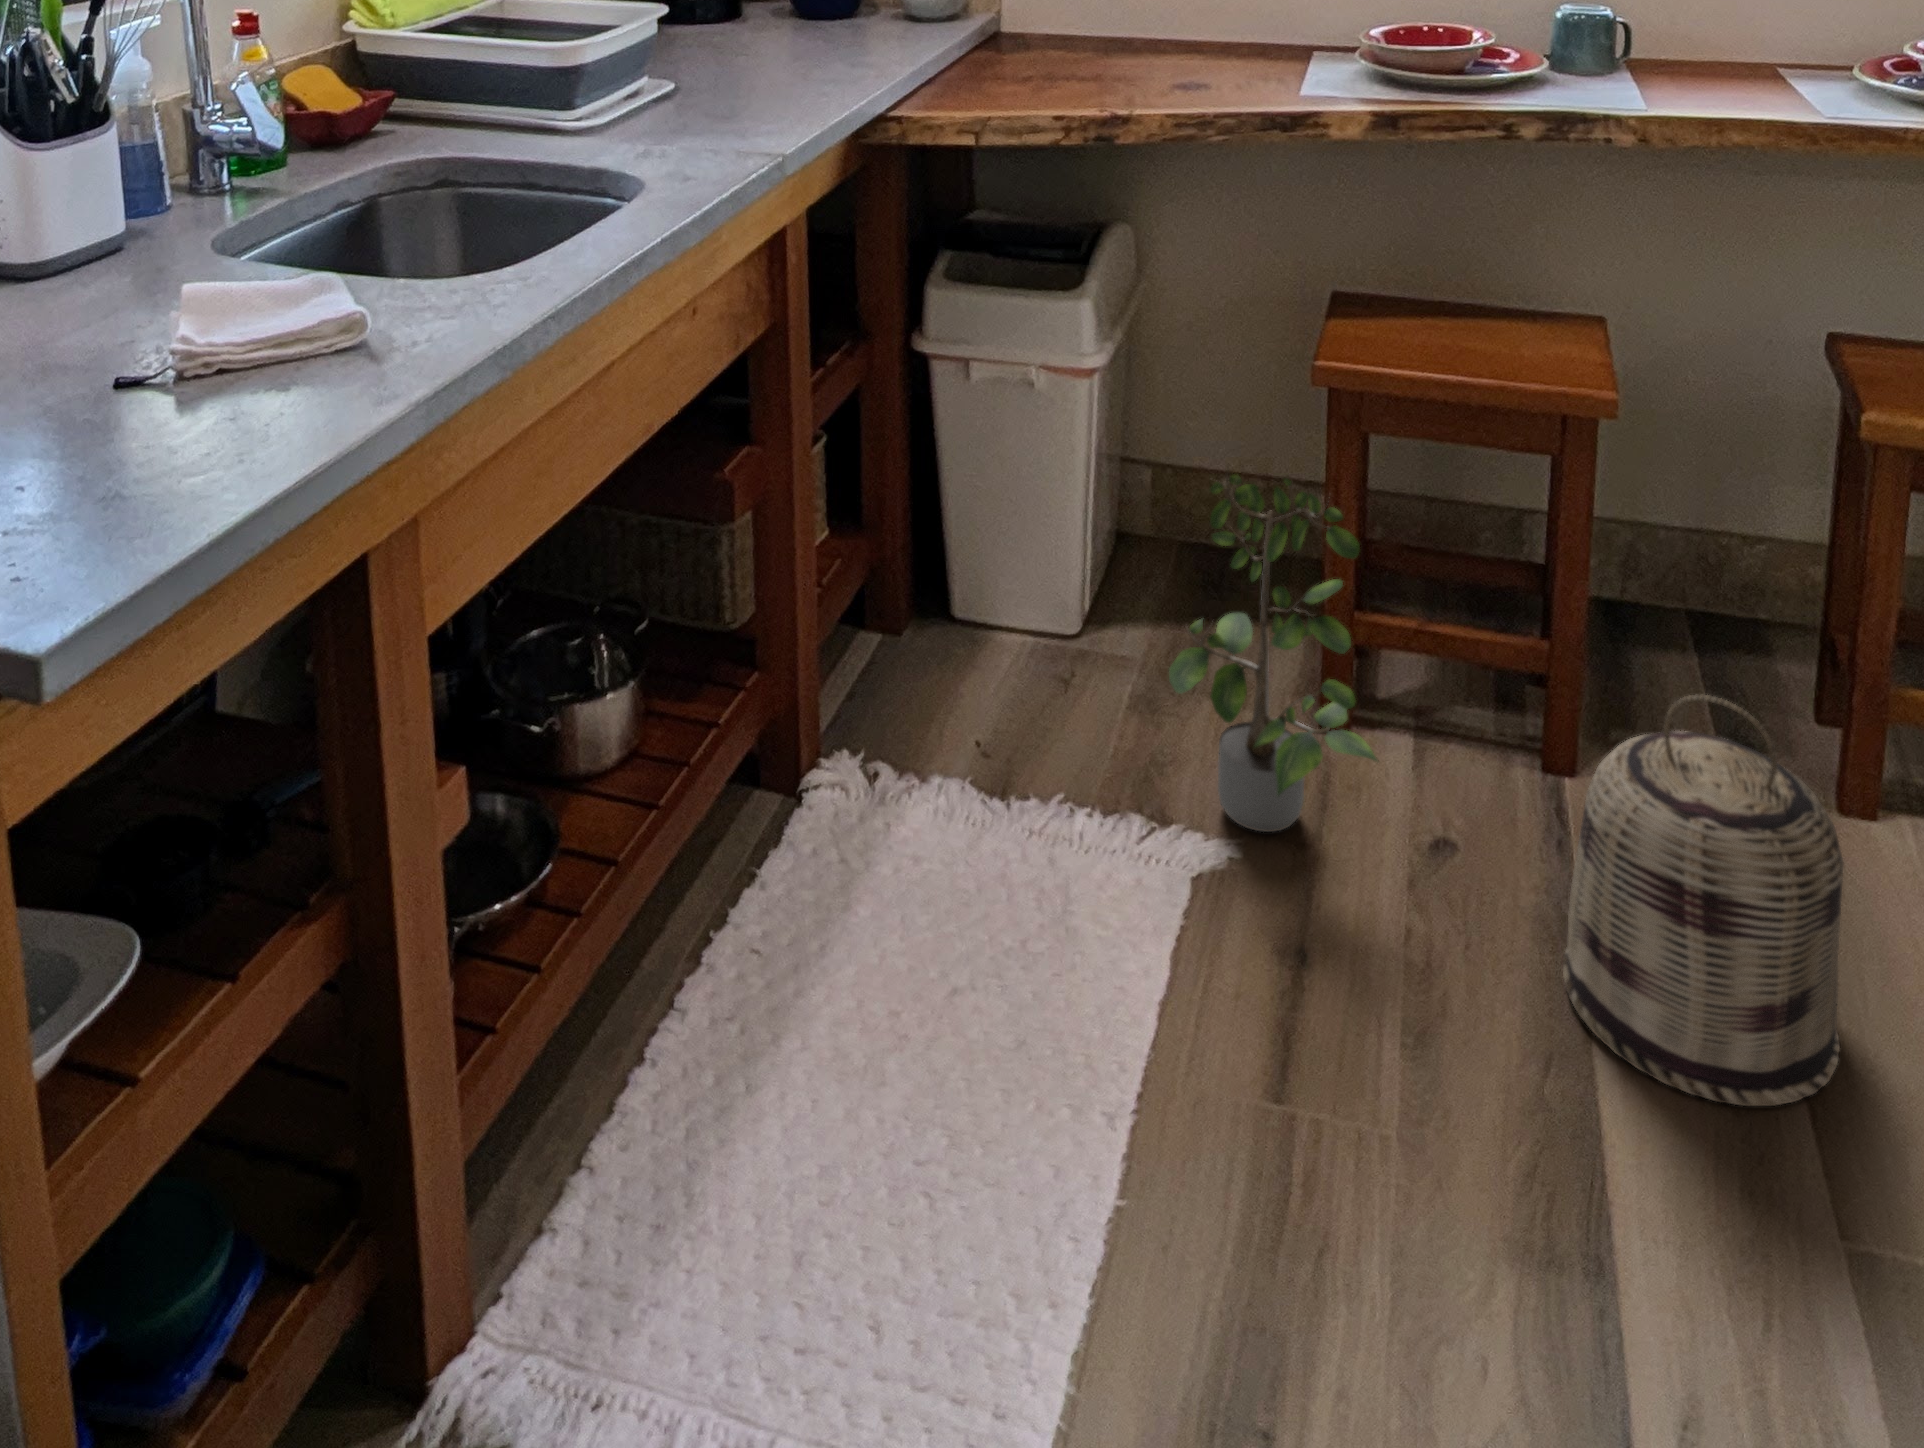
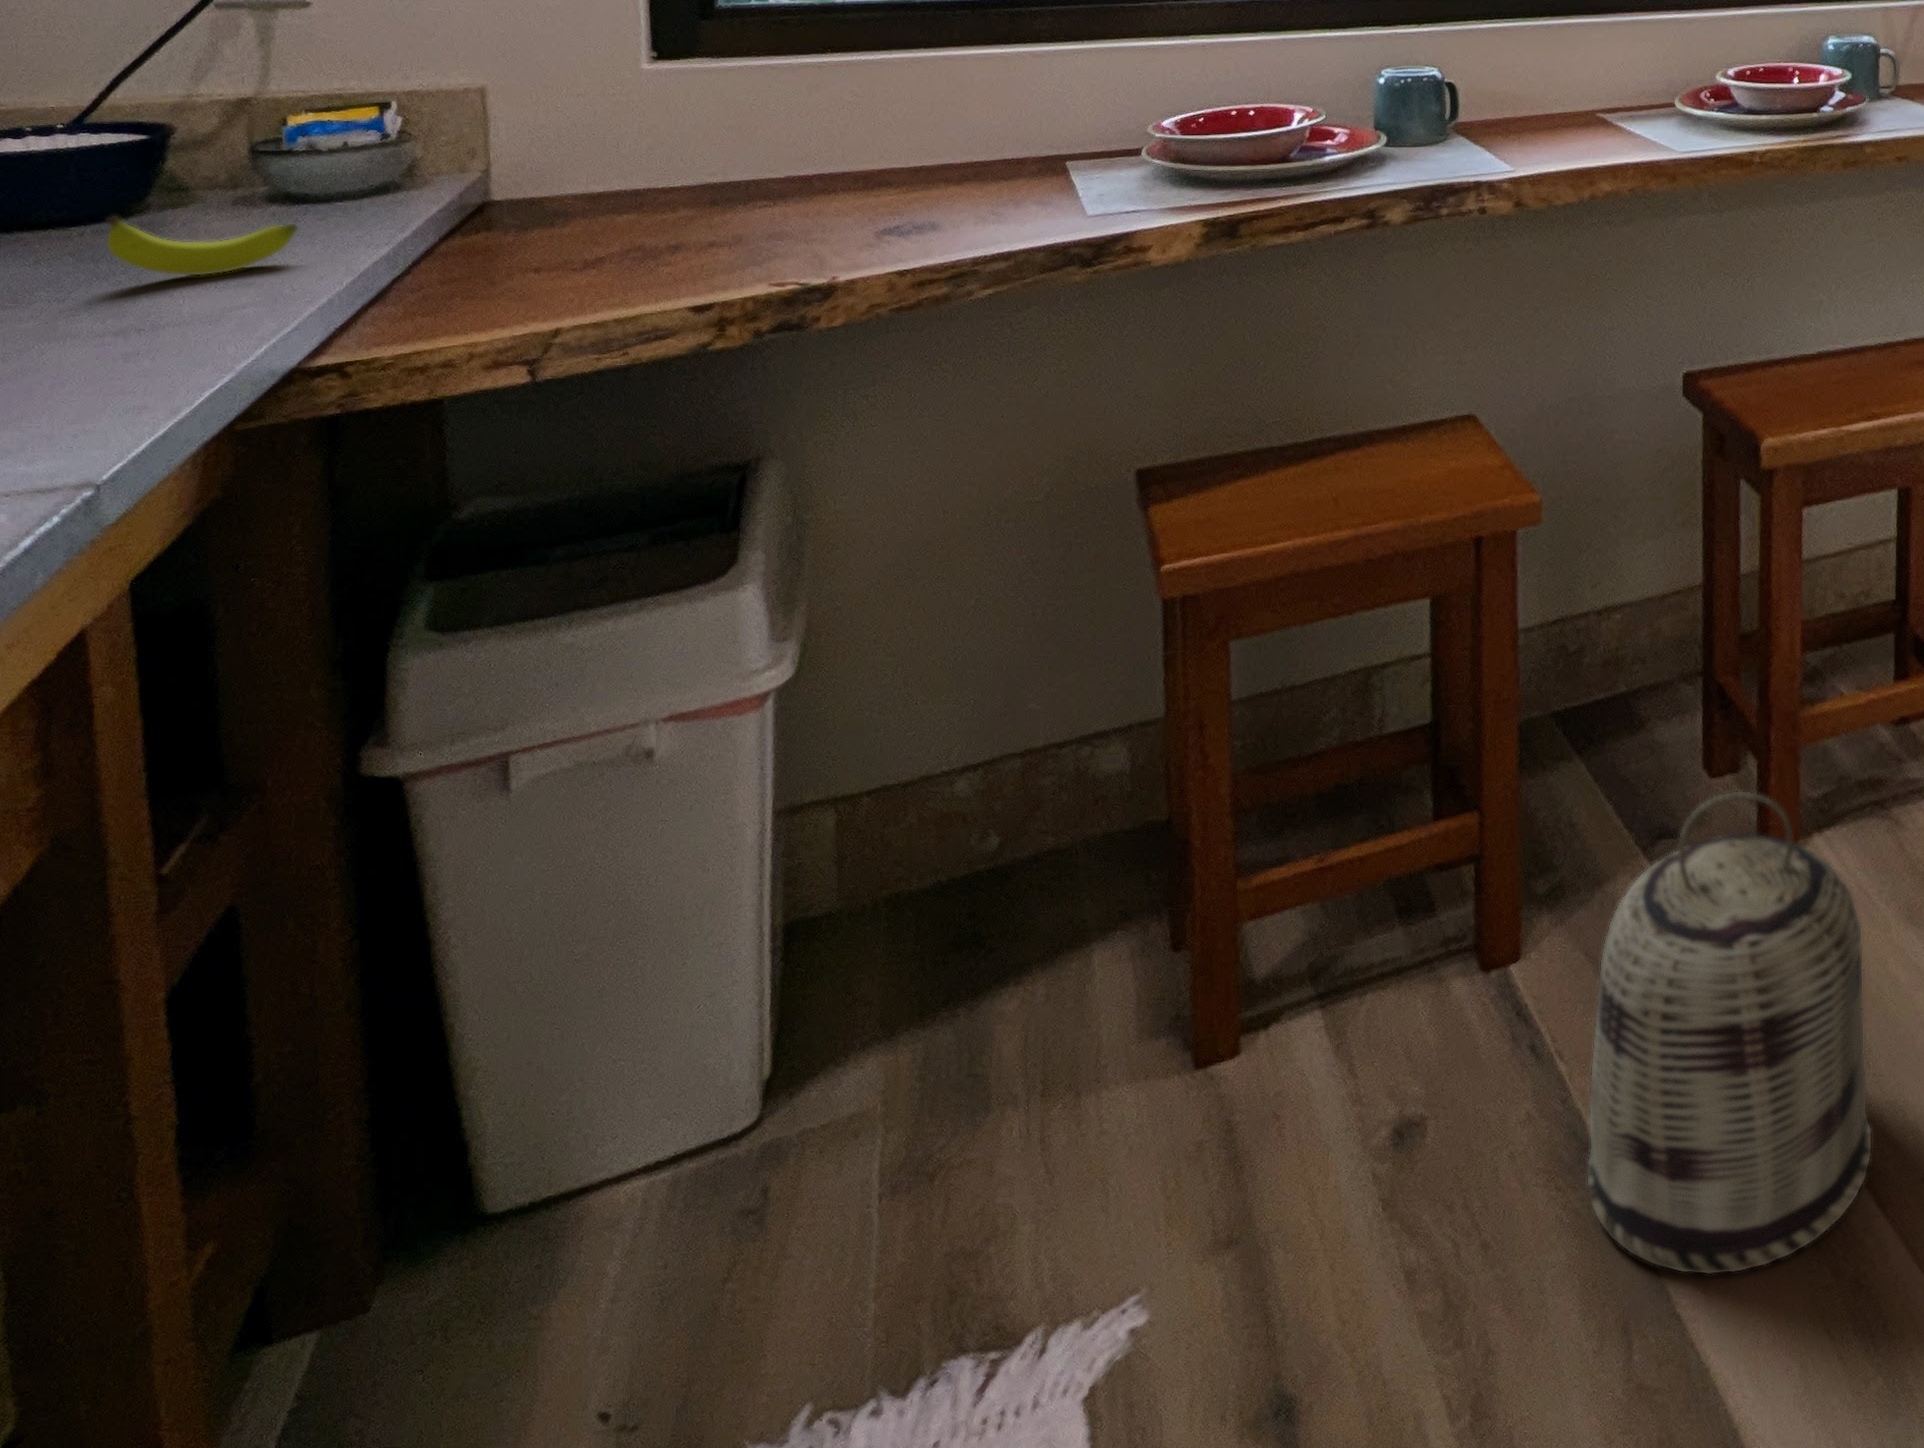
banana: none [824,20,894,57] -> present [107,216,297,275]
potted plant: present [1169,475,1377,832] -> none [990,736,1343,1278]

